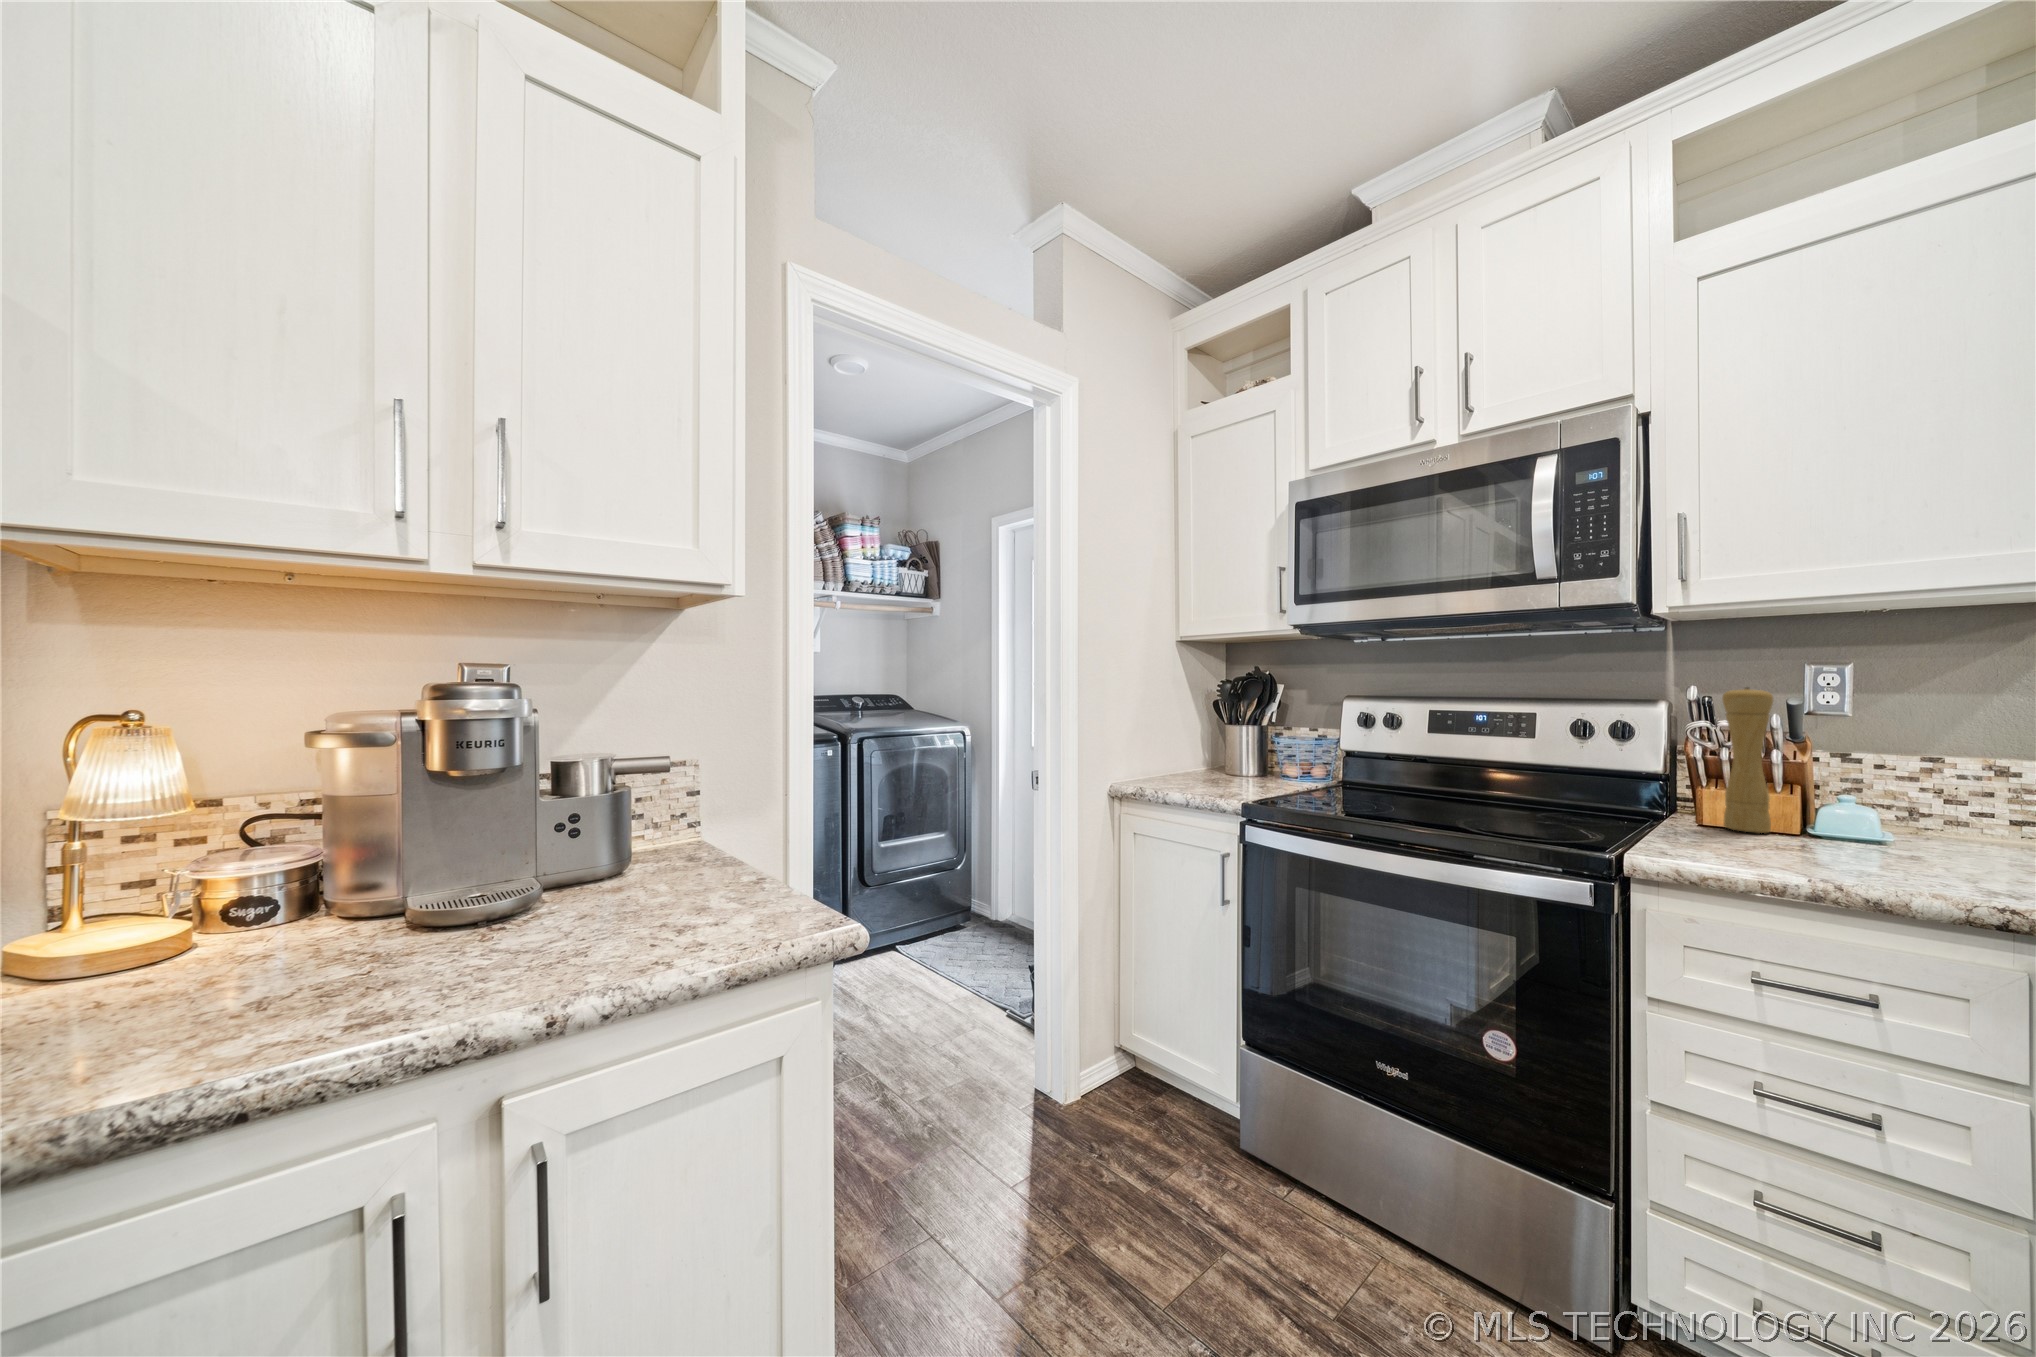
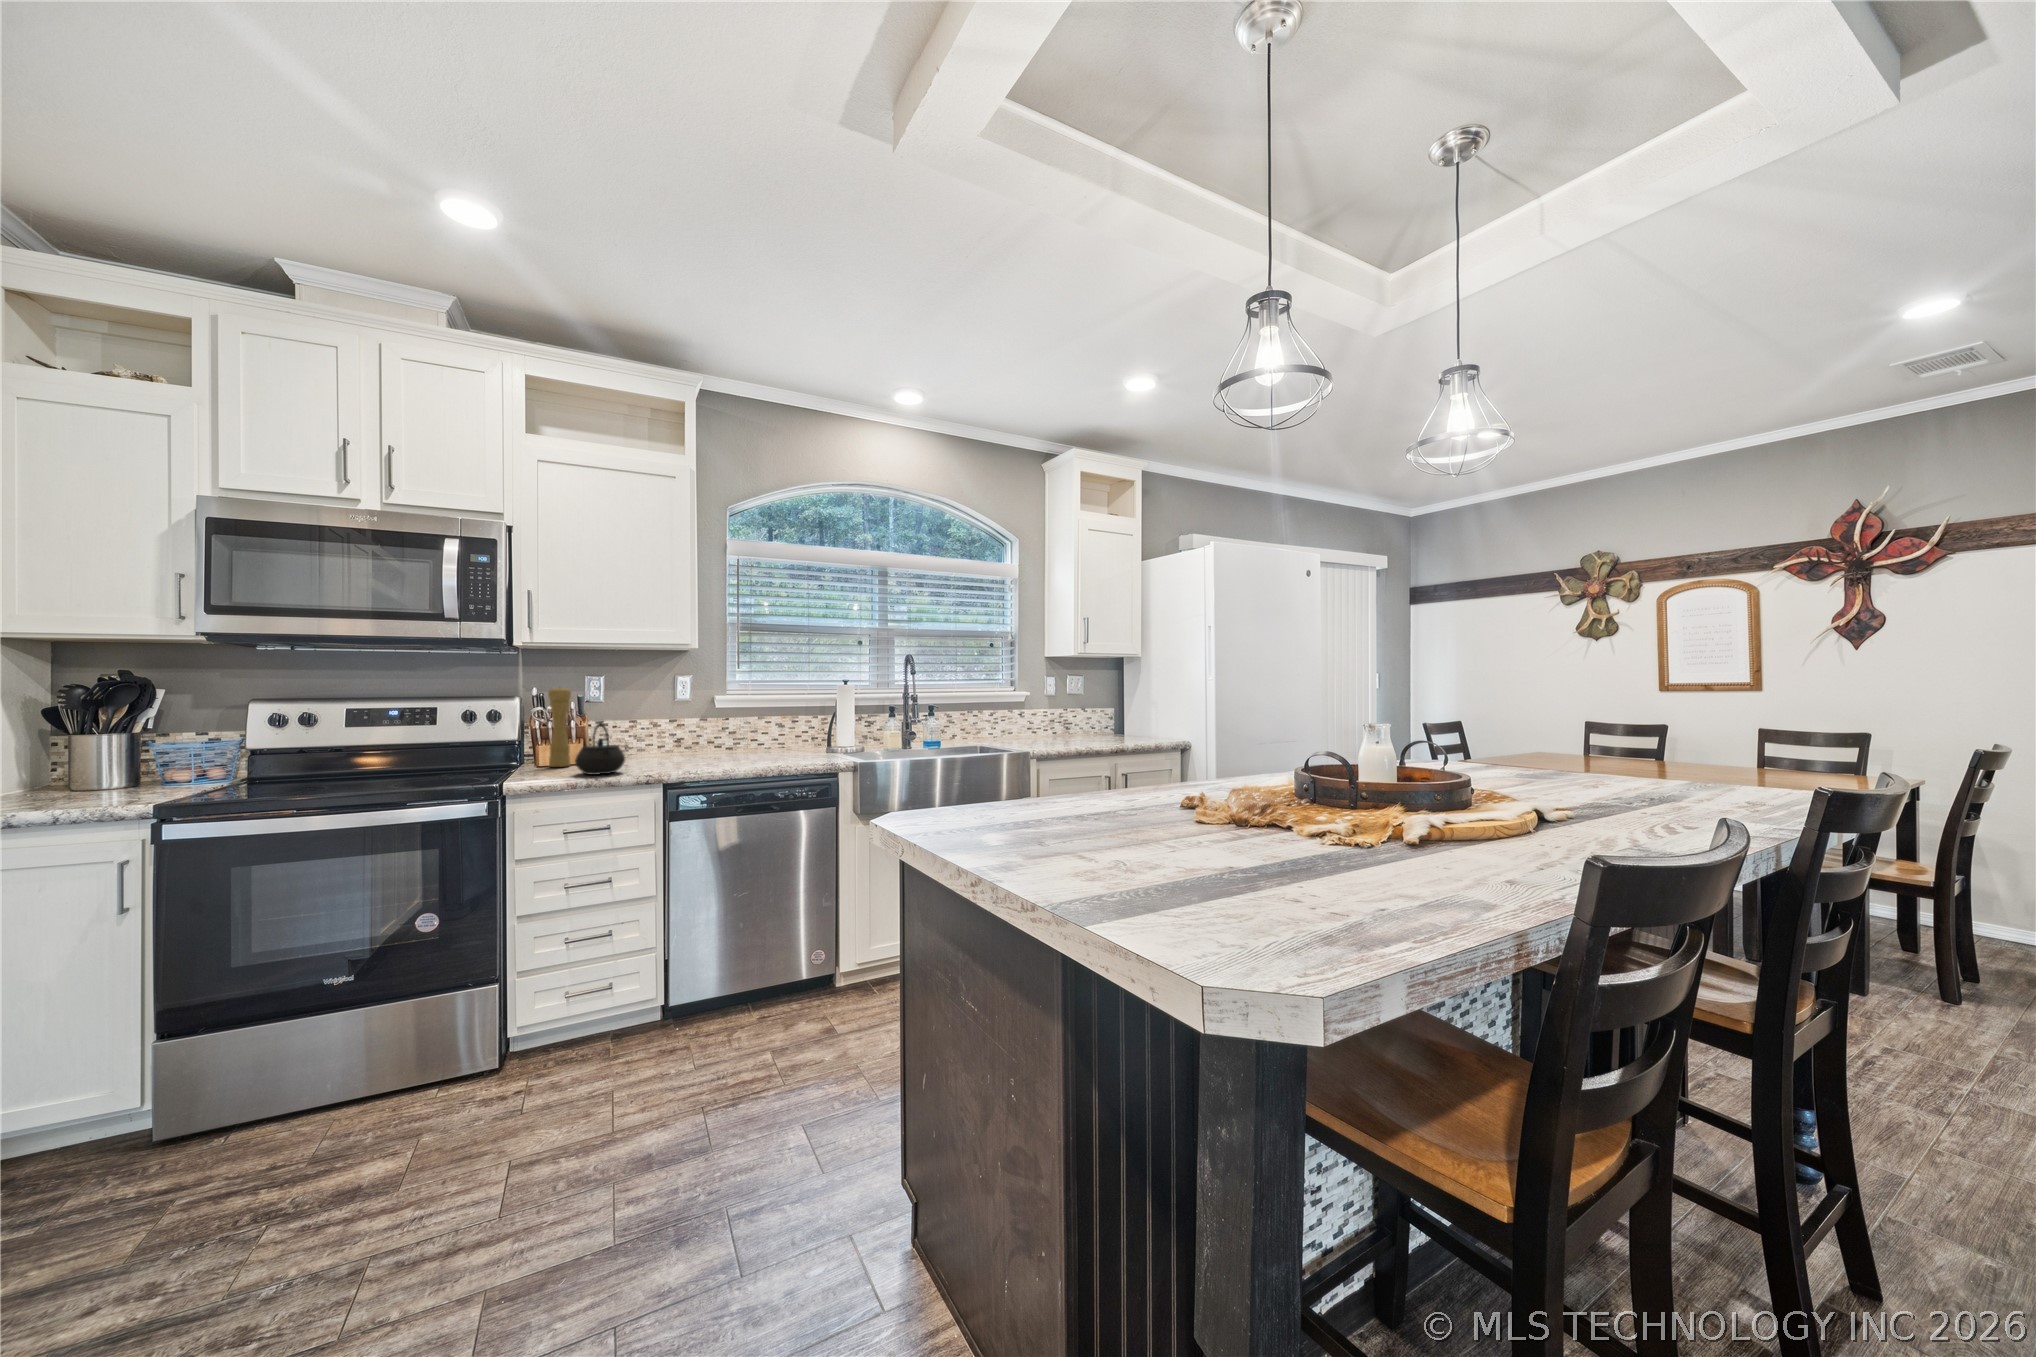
kettle: none [1781,764,1922,875] -> present [575,723,625,775]

